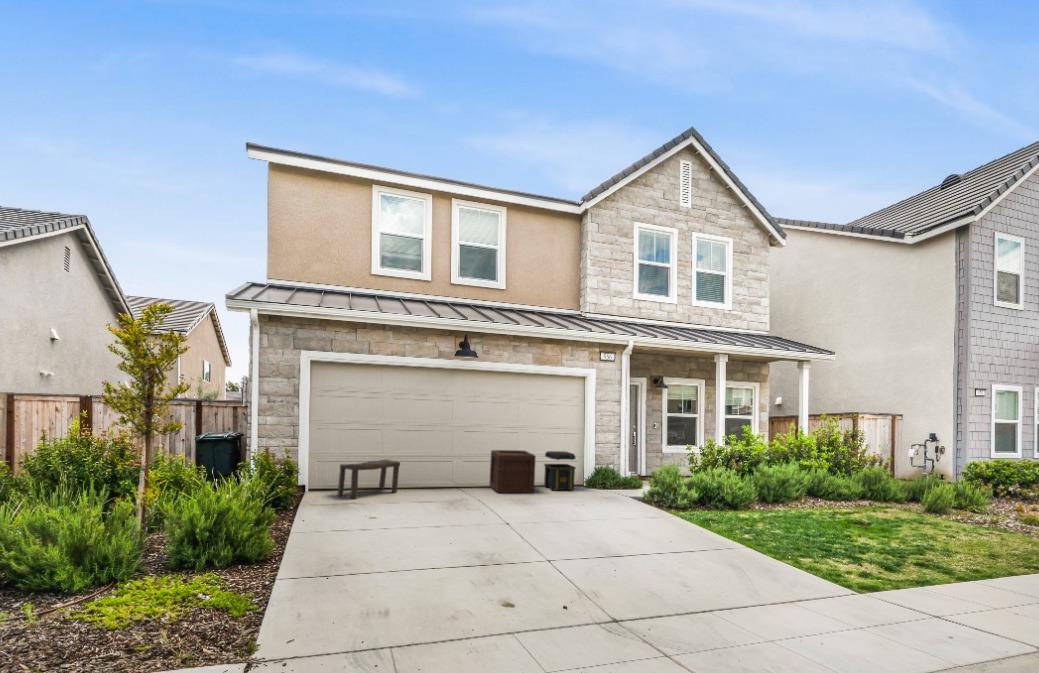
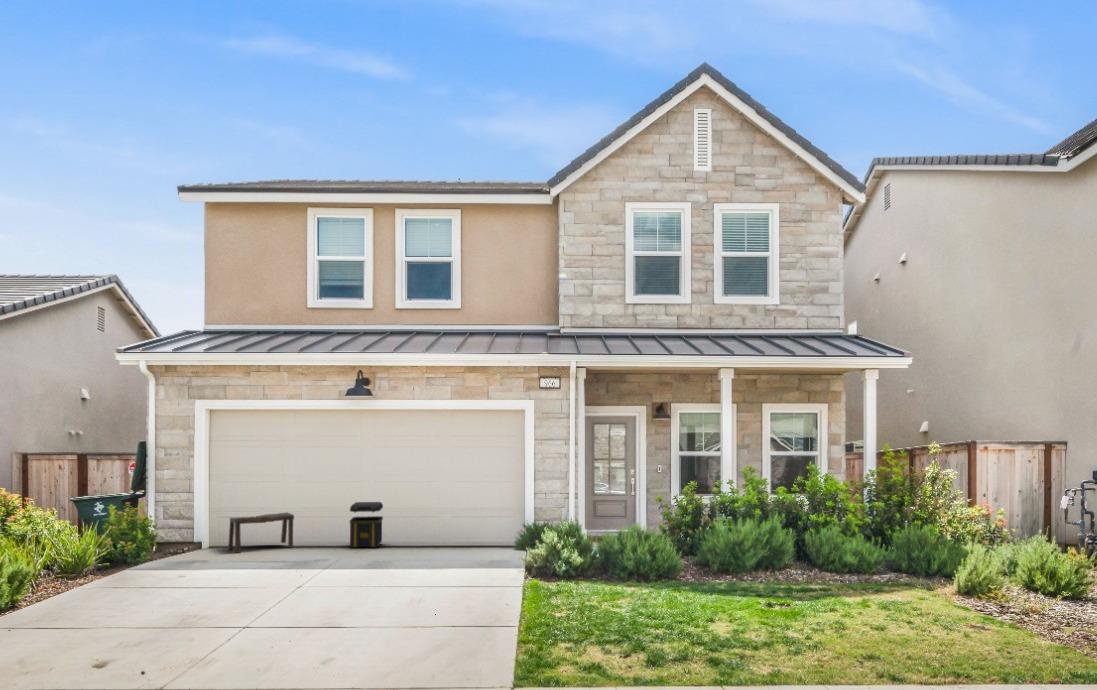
wooden crate: present [490,450,536,493] -> none [398,501,449,550]
toolbox: present [544,451,576,491] -> present [350,502,383,548]

